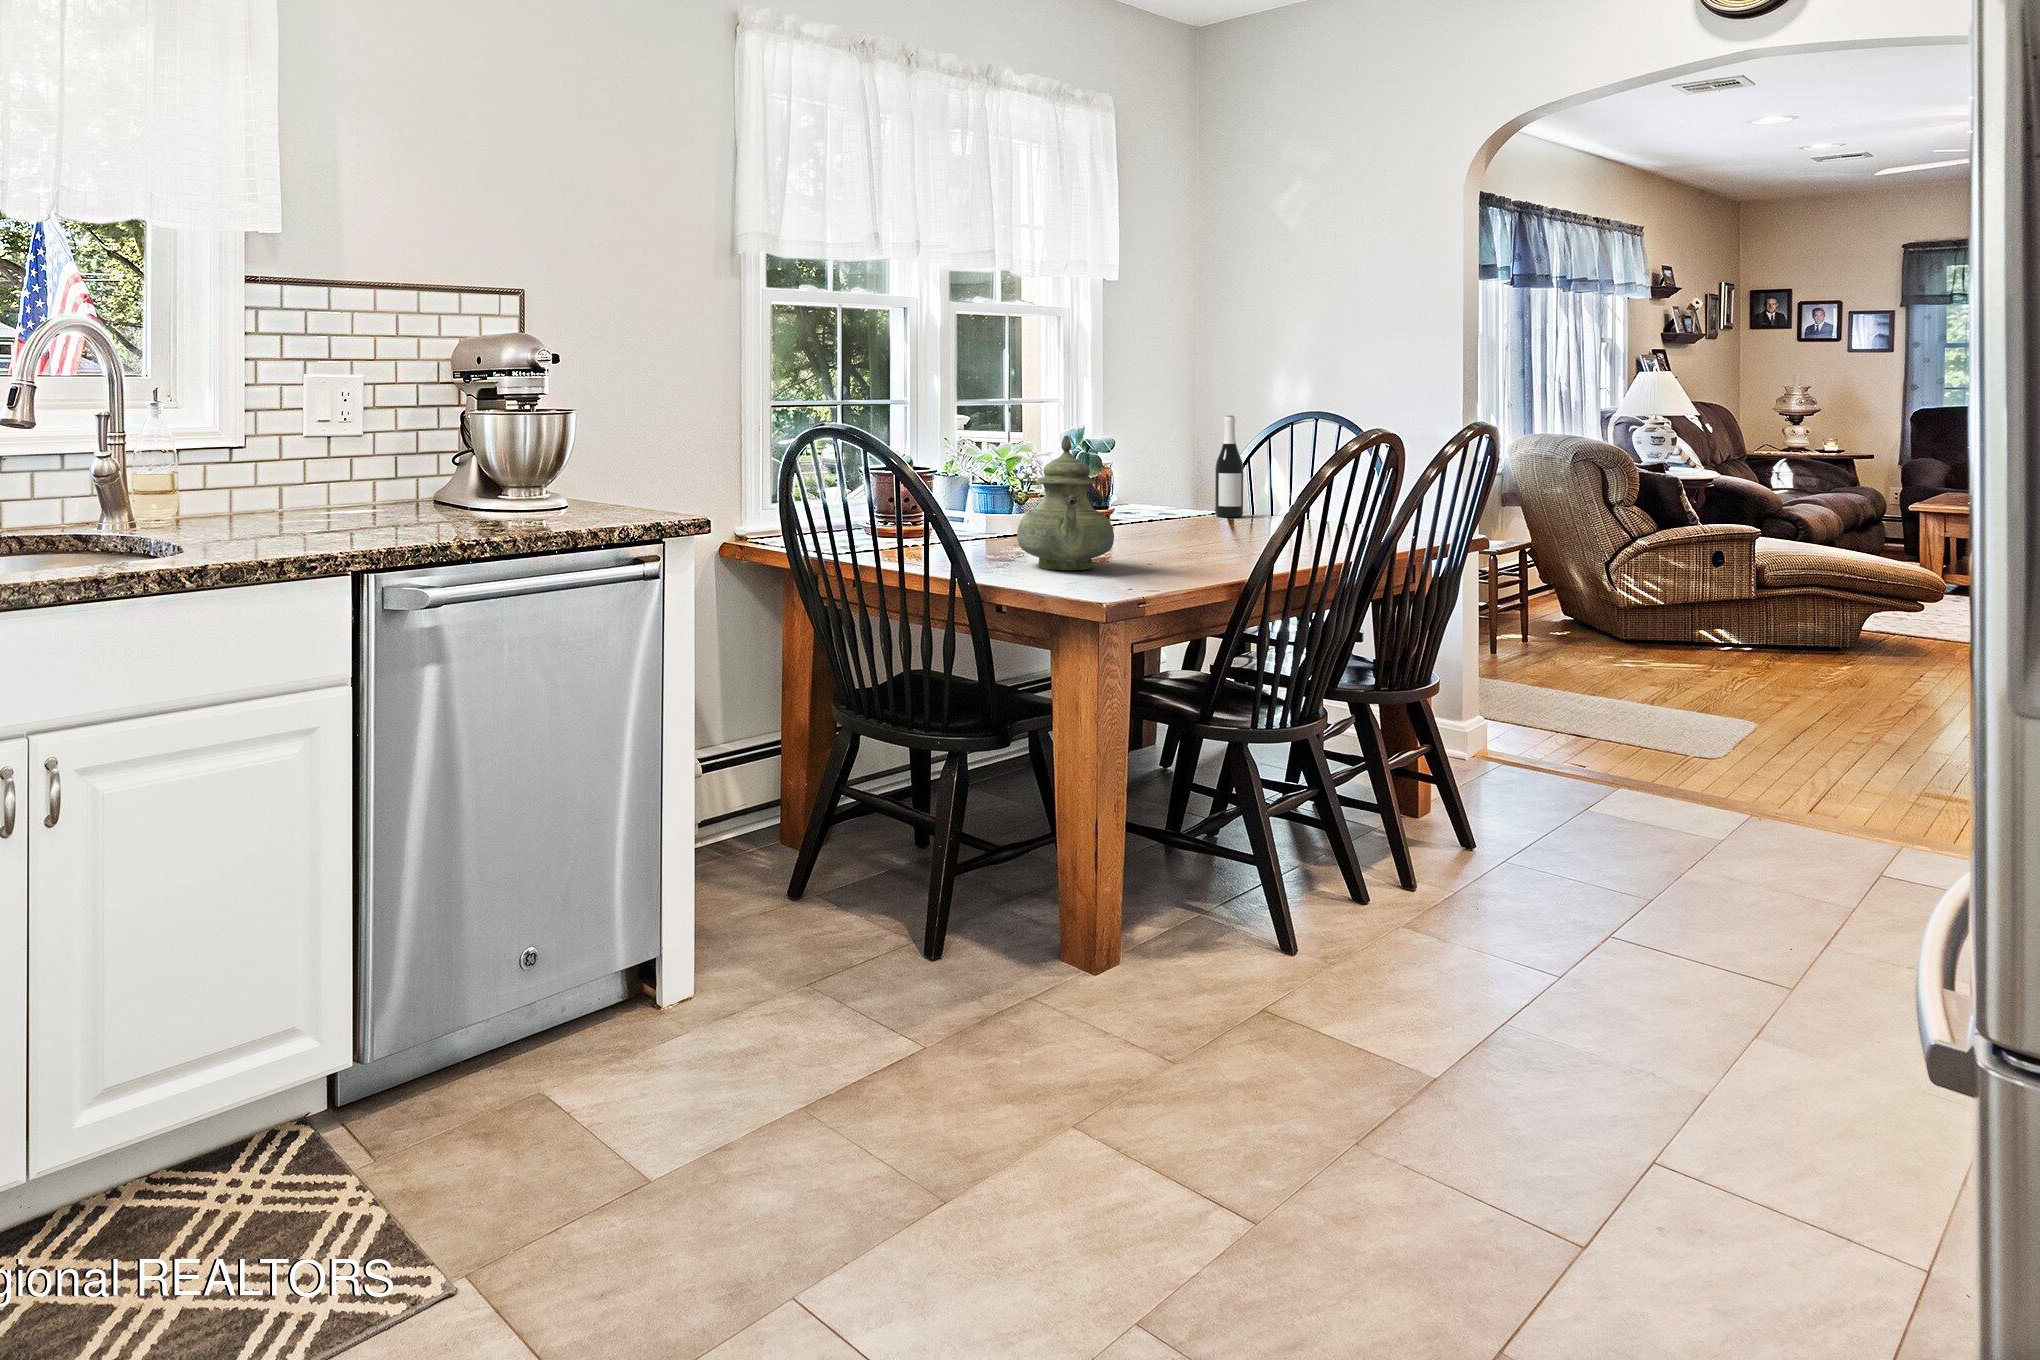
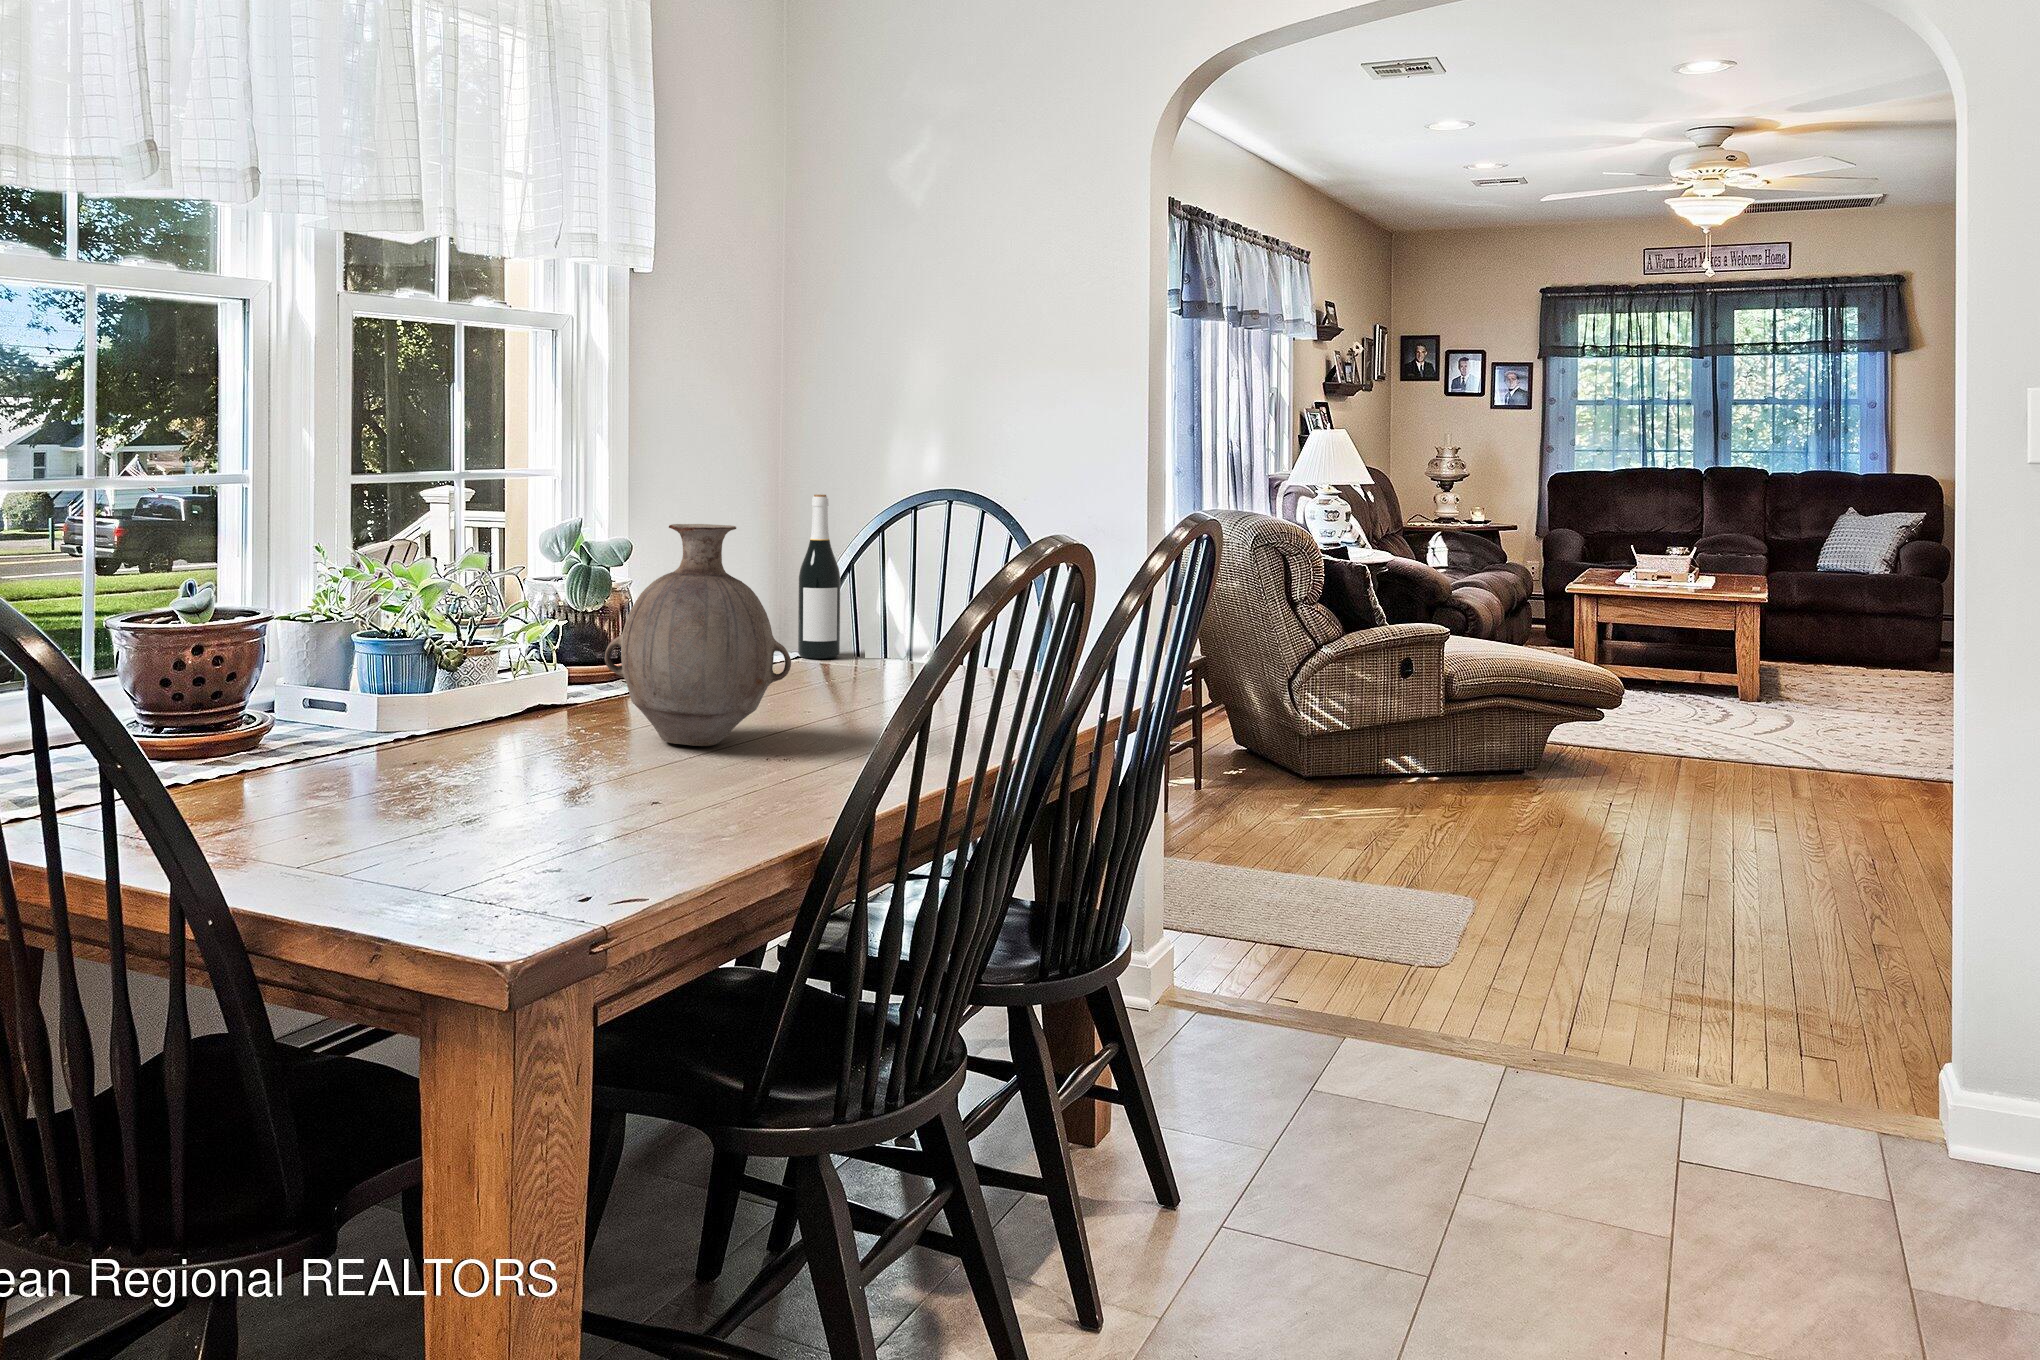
vase: none [1107,427,1217,550] -> present [605,524,791,746]
teapot: present [1017,435,1114,570] -> none [414,549,599,817]

